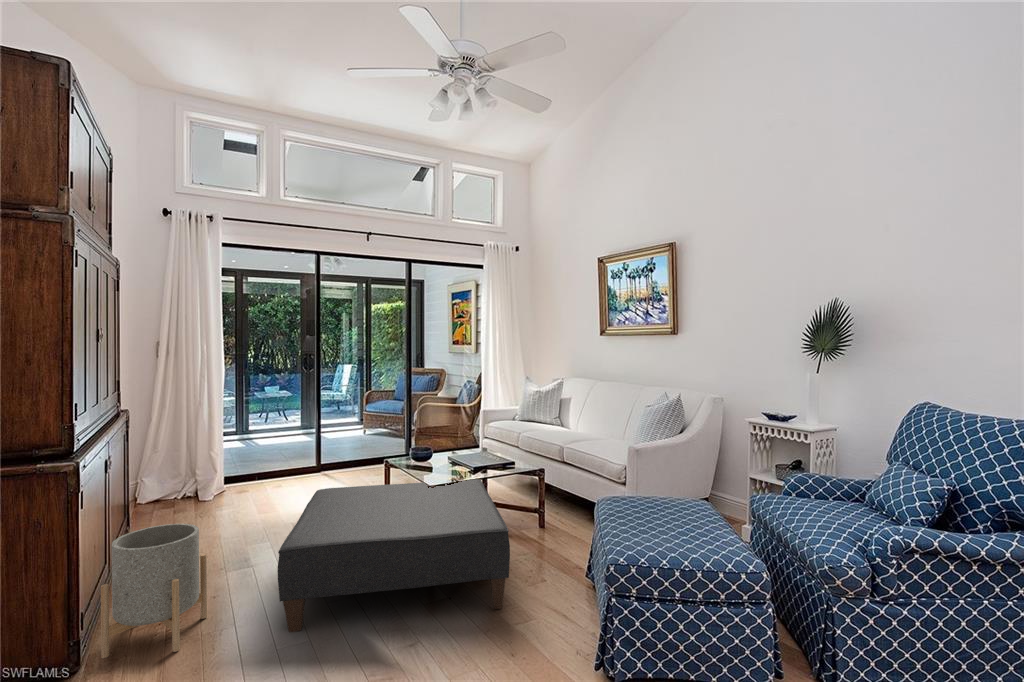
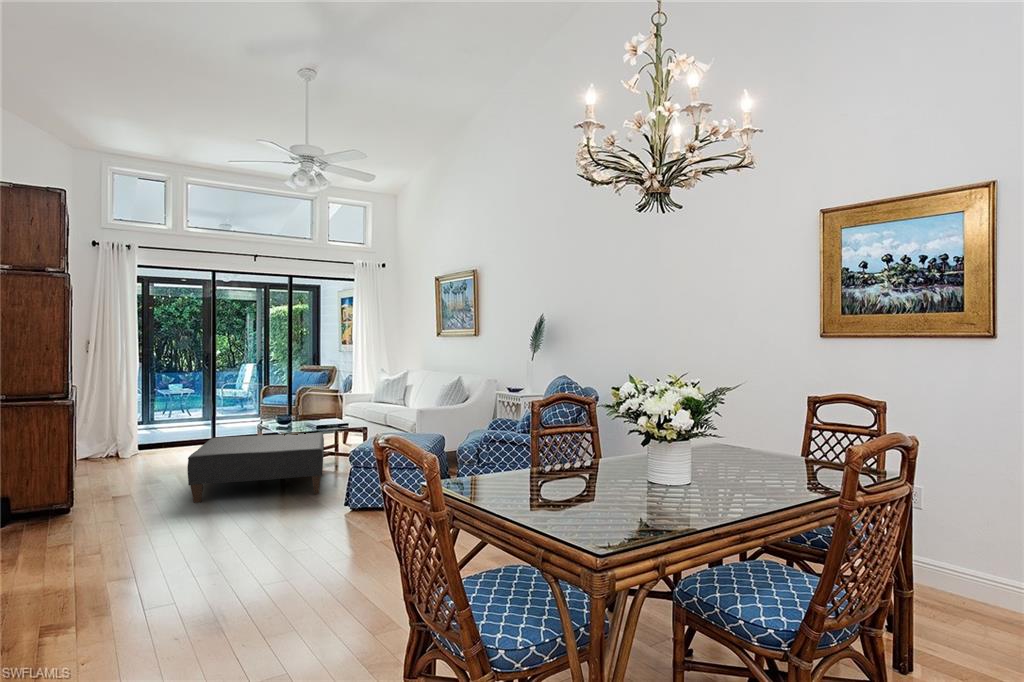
planter: present [101,524,207,658] -> none [90,447,145,511]

